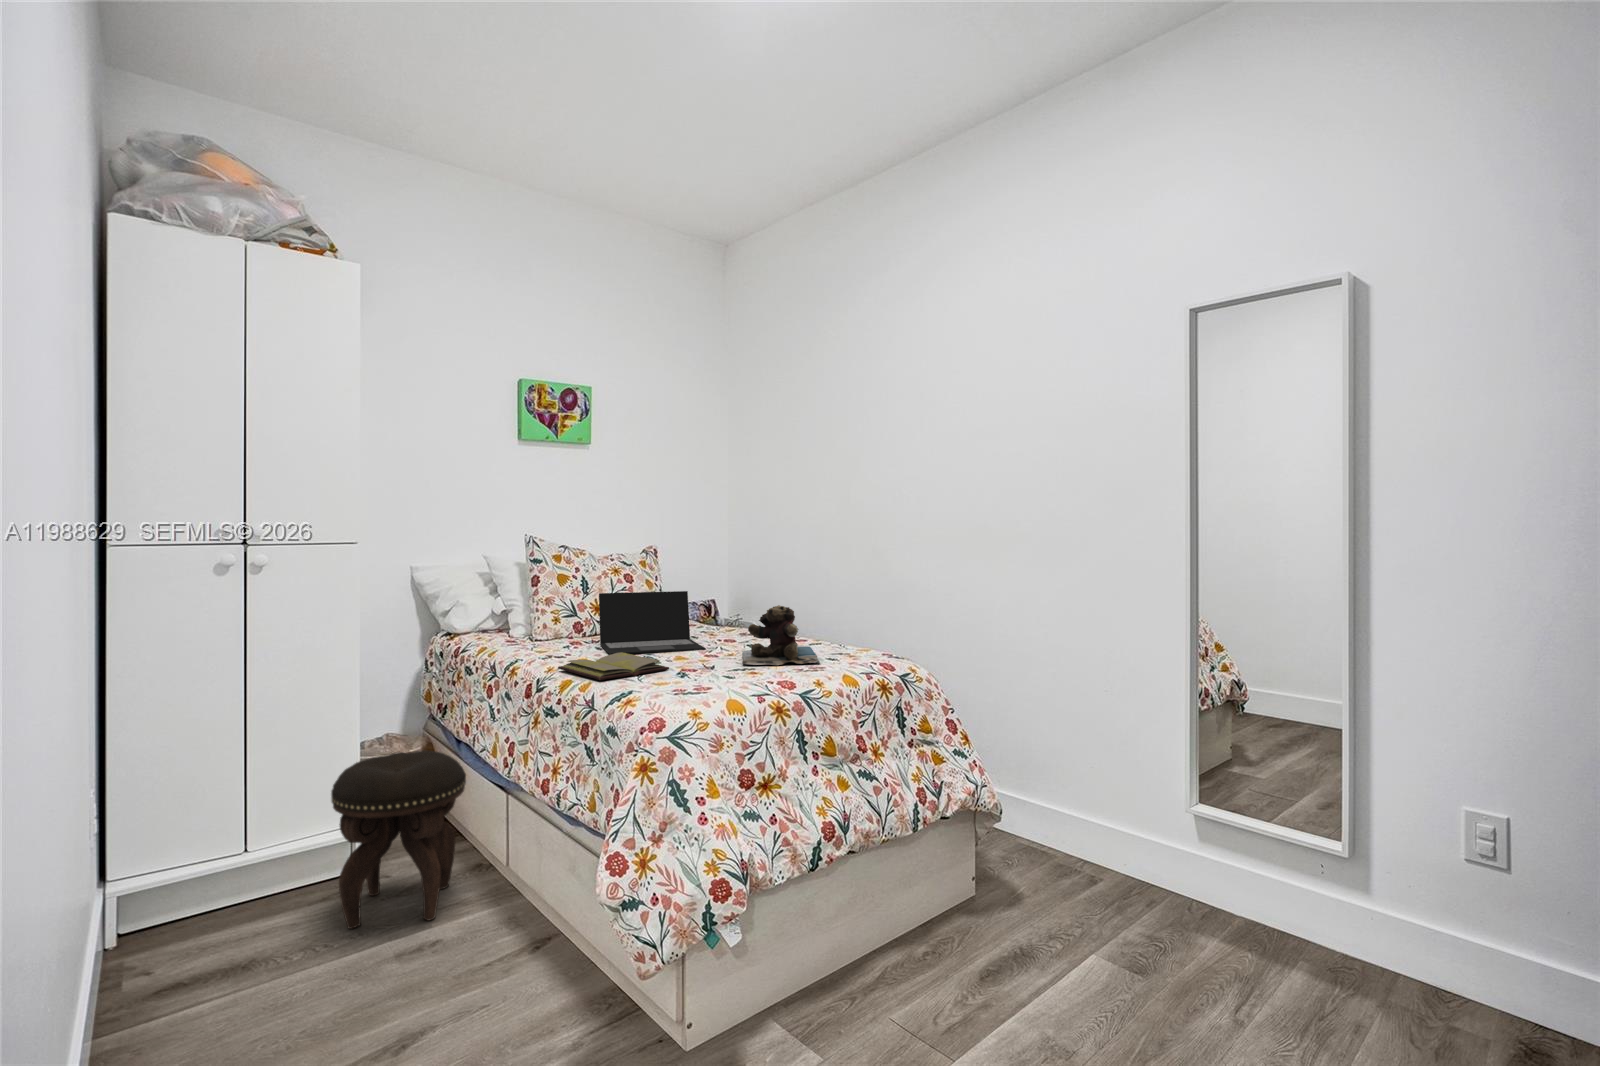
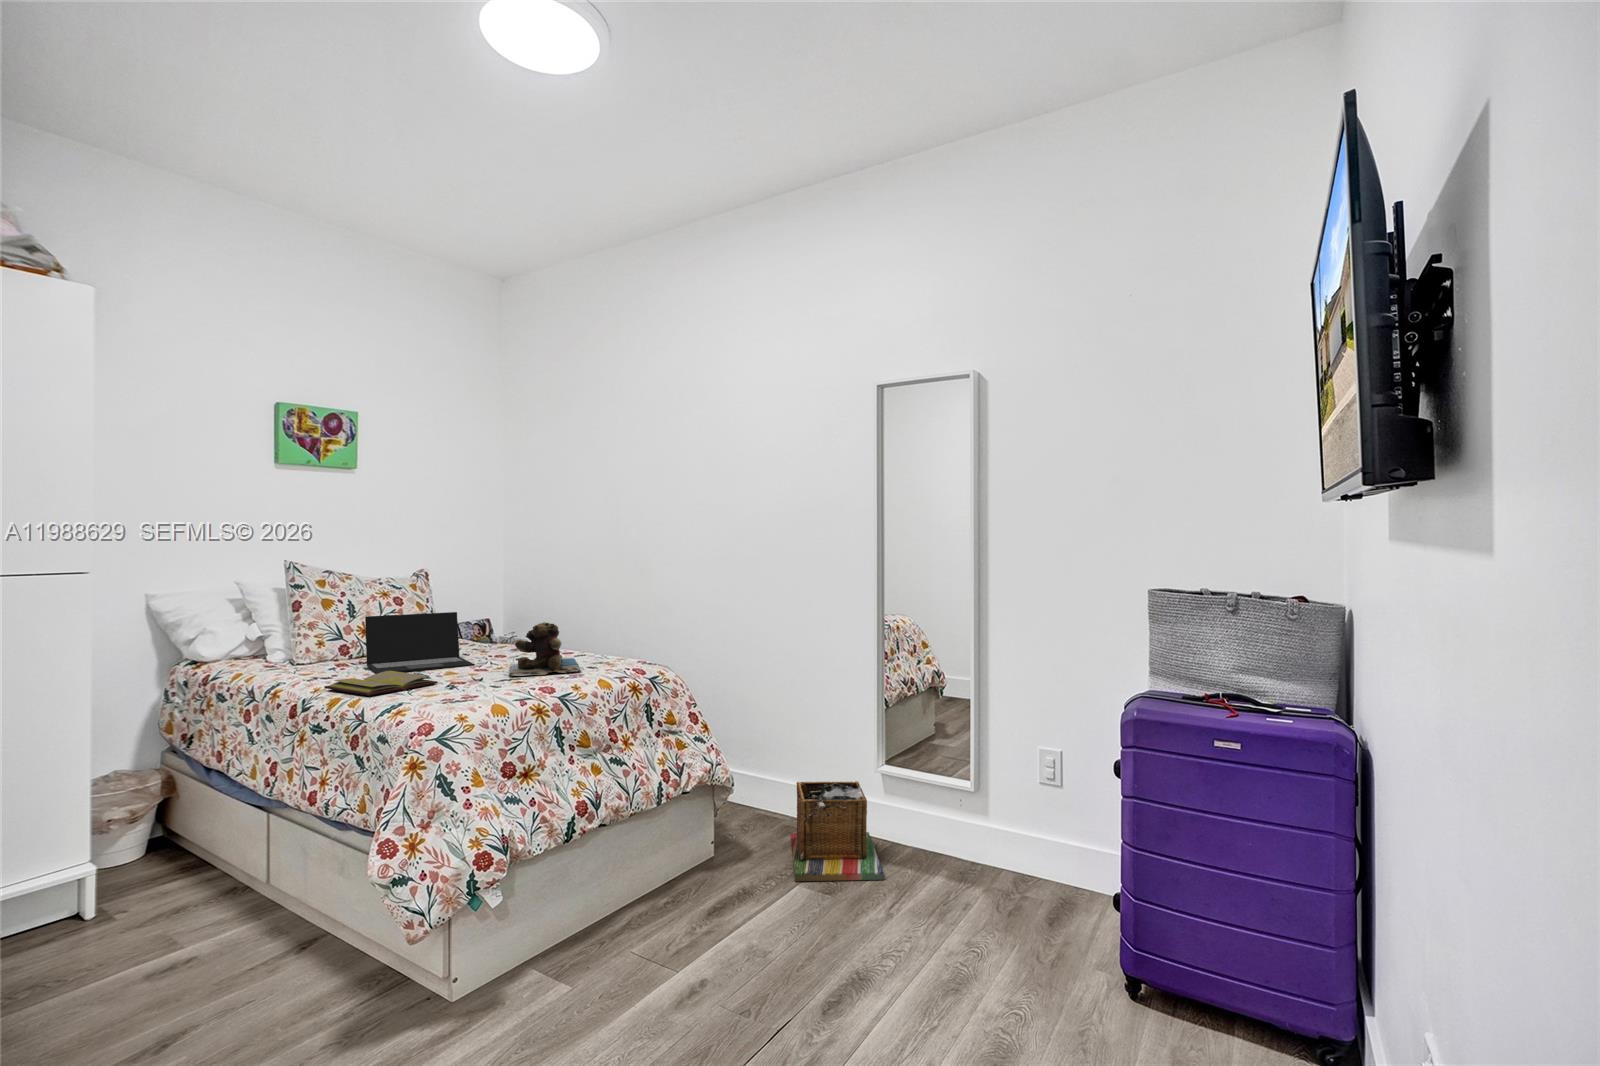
footstool: present [331,750,466,929] -> none [72,776,225,956]
laundry basket: none [1064,810,1201,952] -> present [791,781,883,881]

